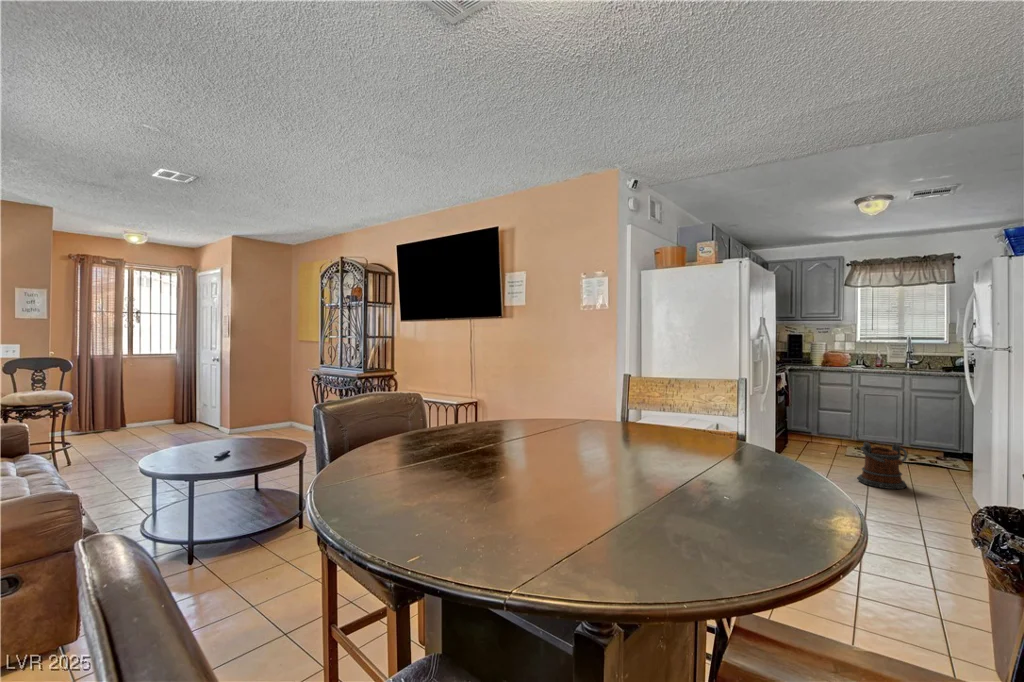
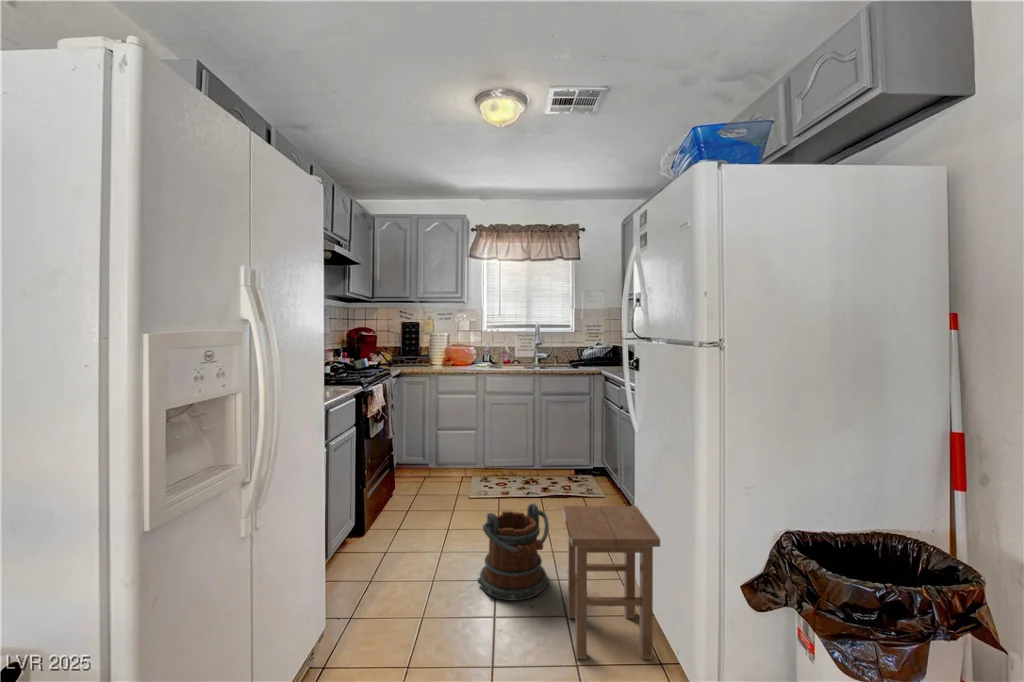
stool: none [915,439,975,515] -> present [563,506,660,659]

